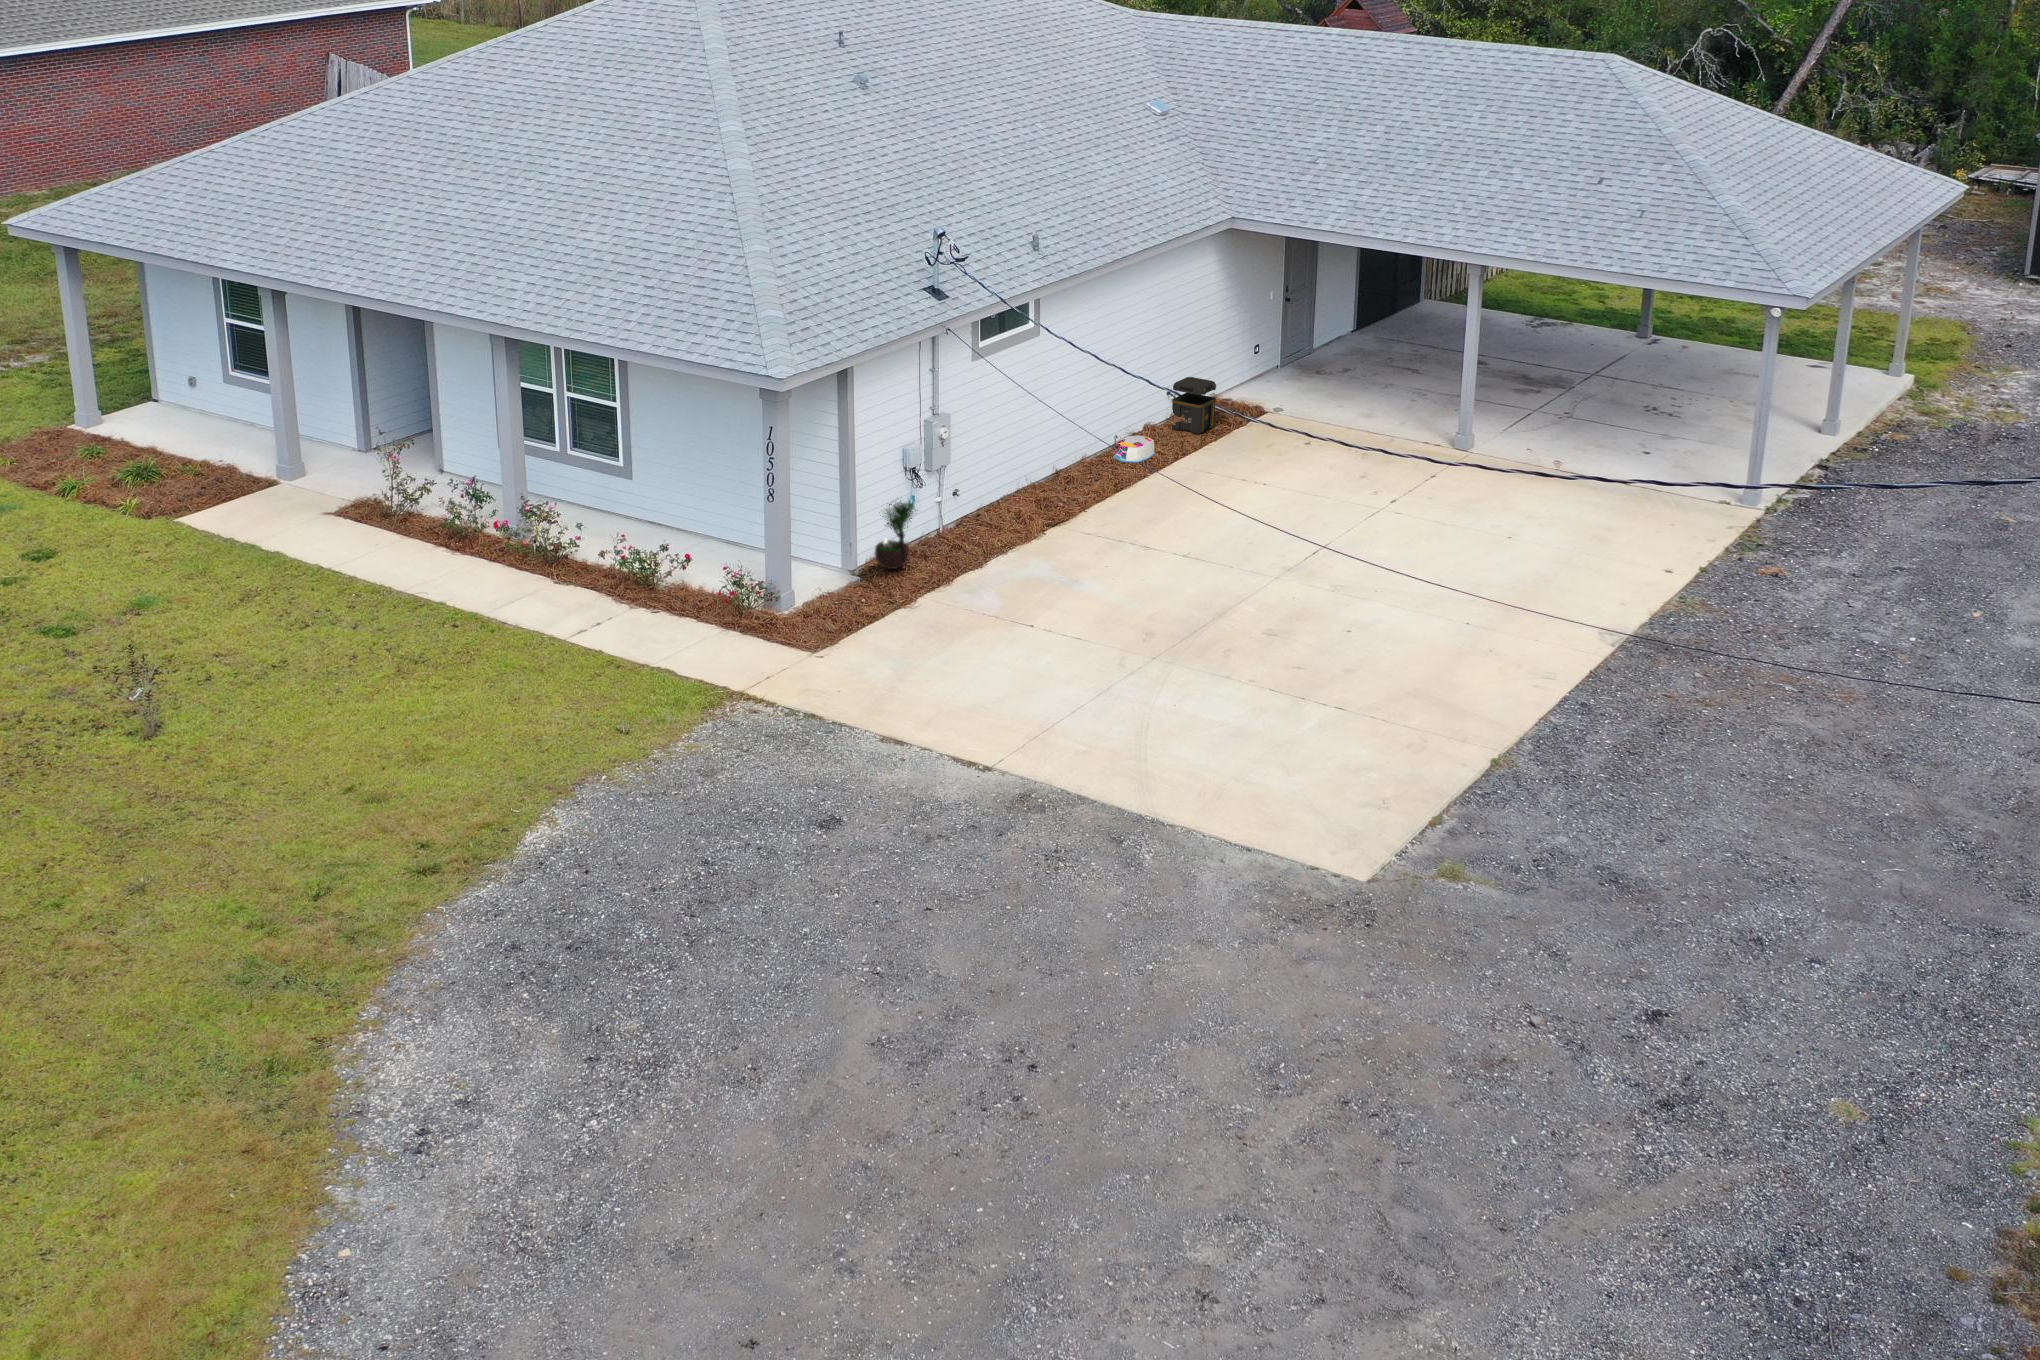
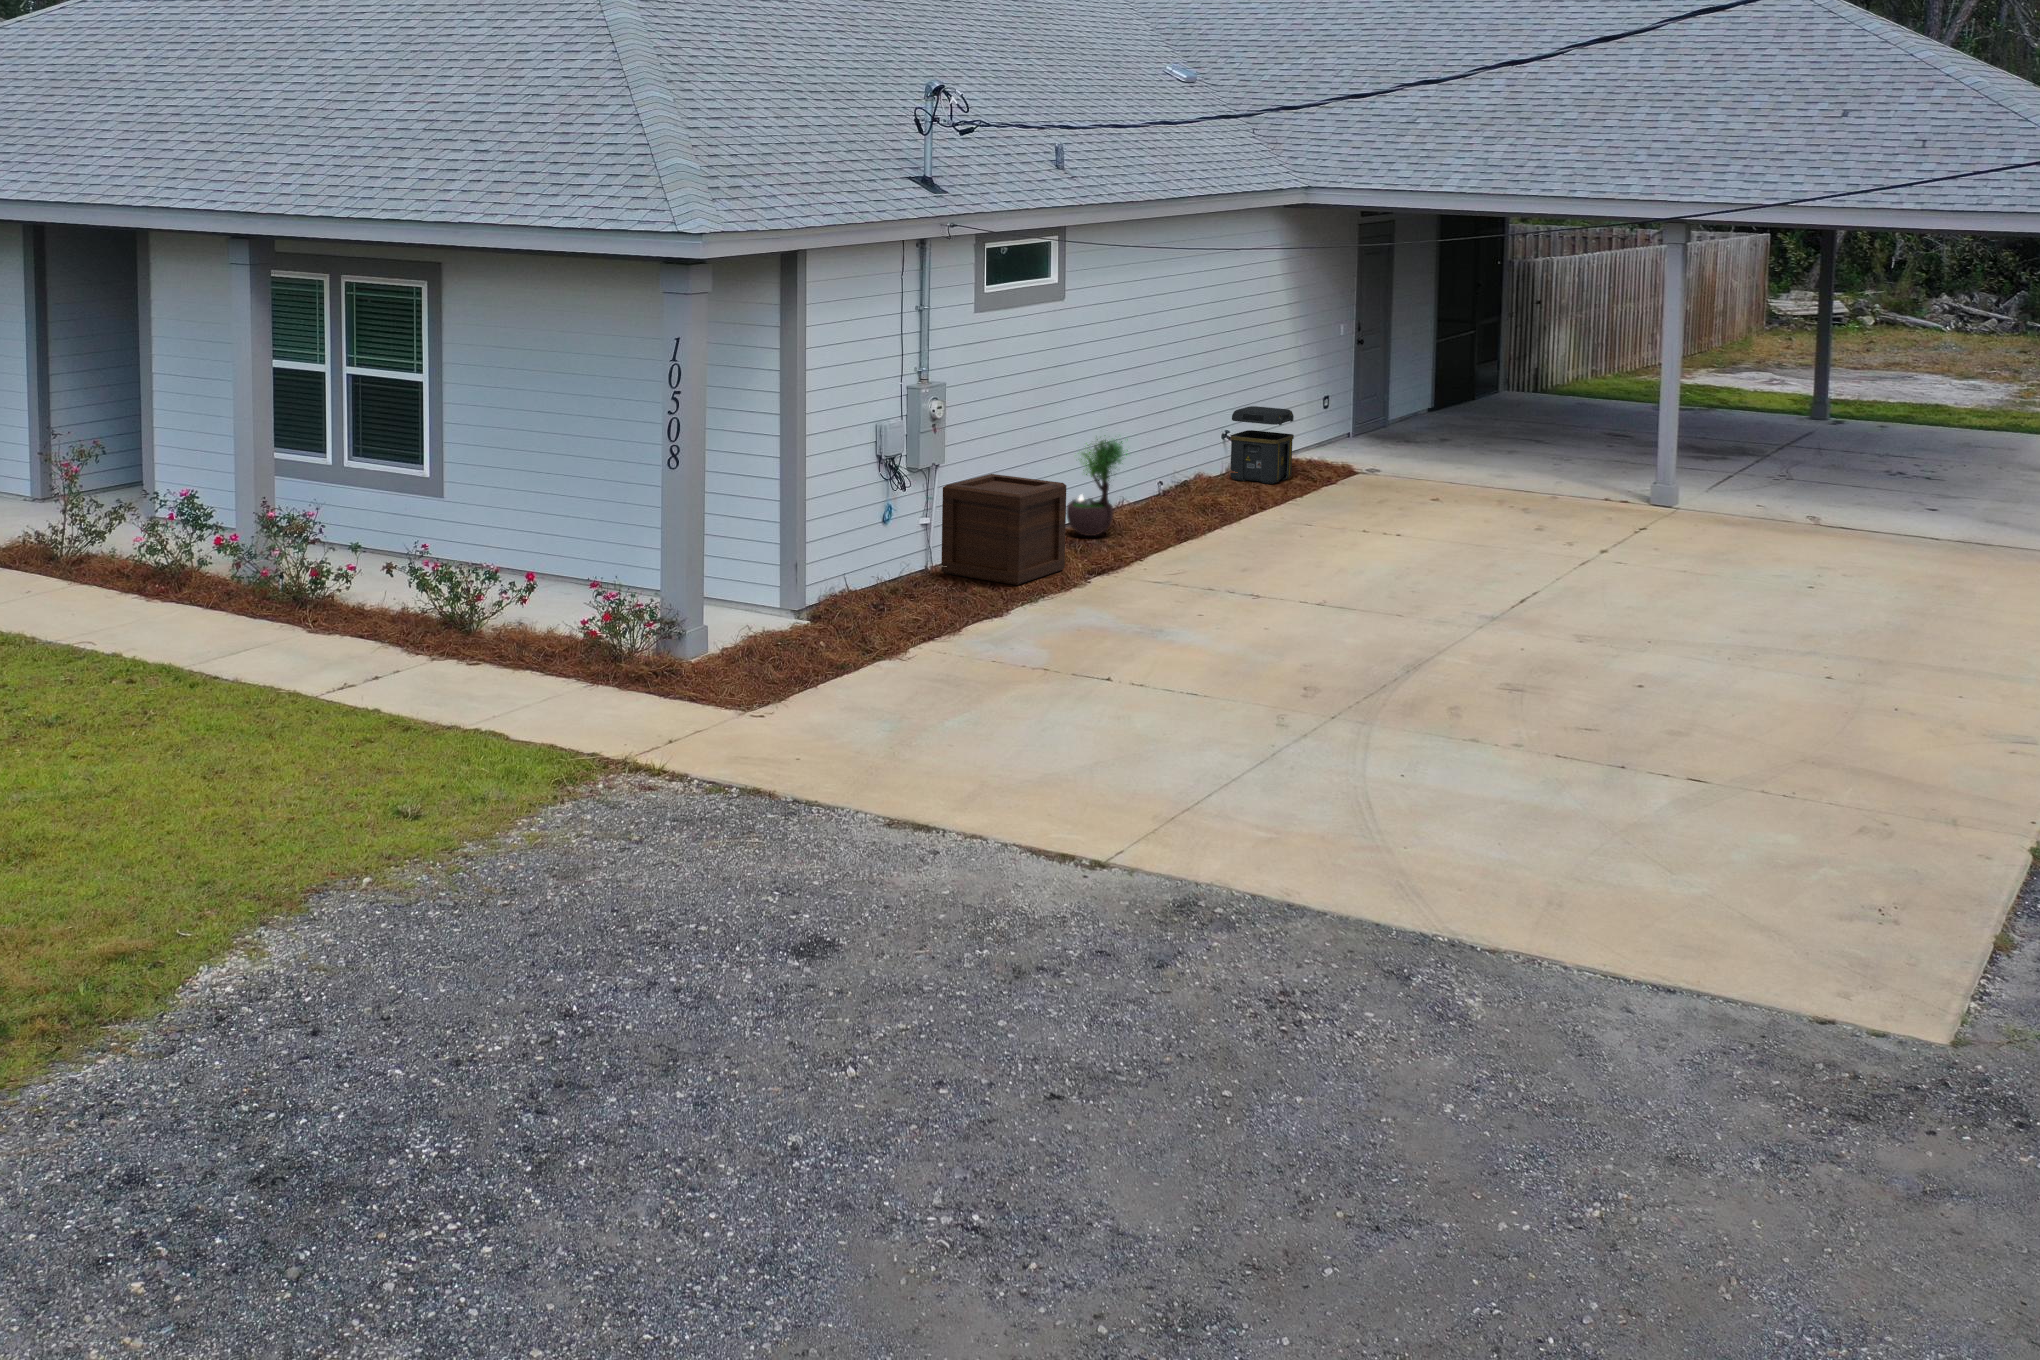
storage bin: present [1113,436,1155,463] -> none [1159,474,1220,509]
wooden crate: none [951,463,1031,542] -> present [941,474,1066,585]
potted tree: present [875,498,916,569] -> present [1066,435,1128,536]

